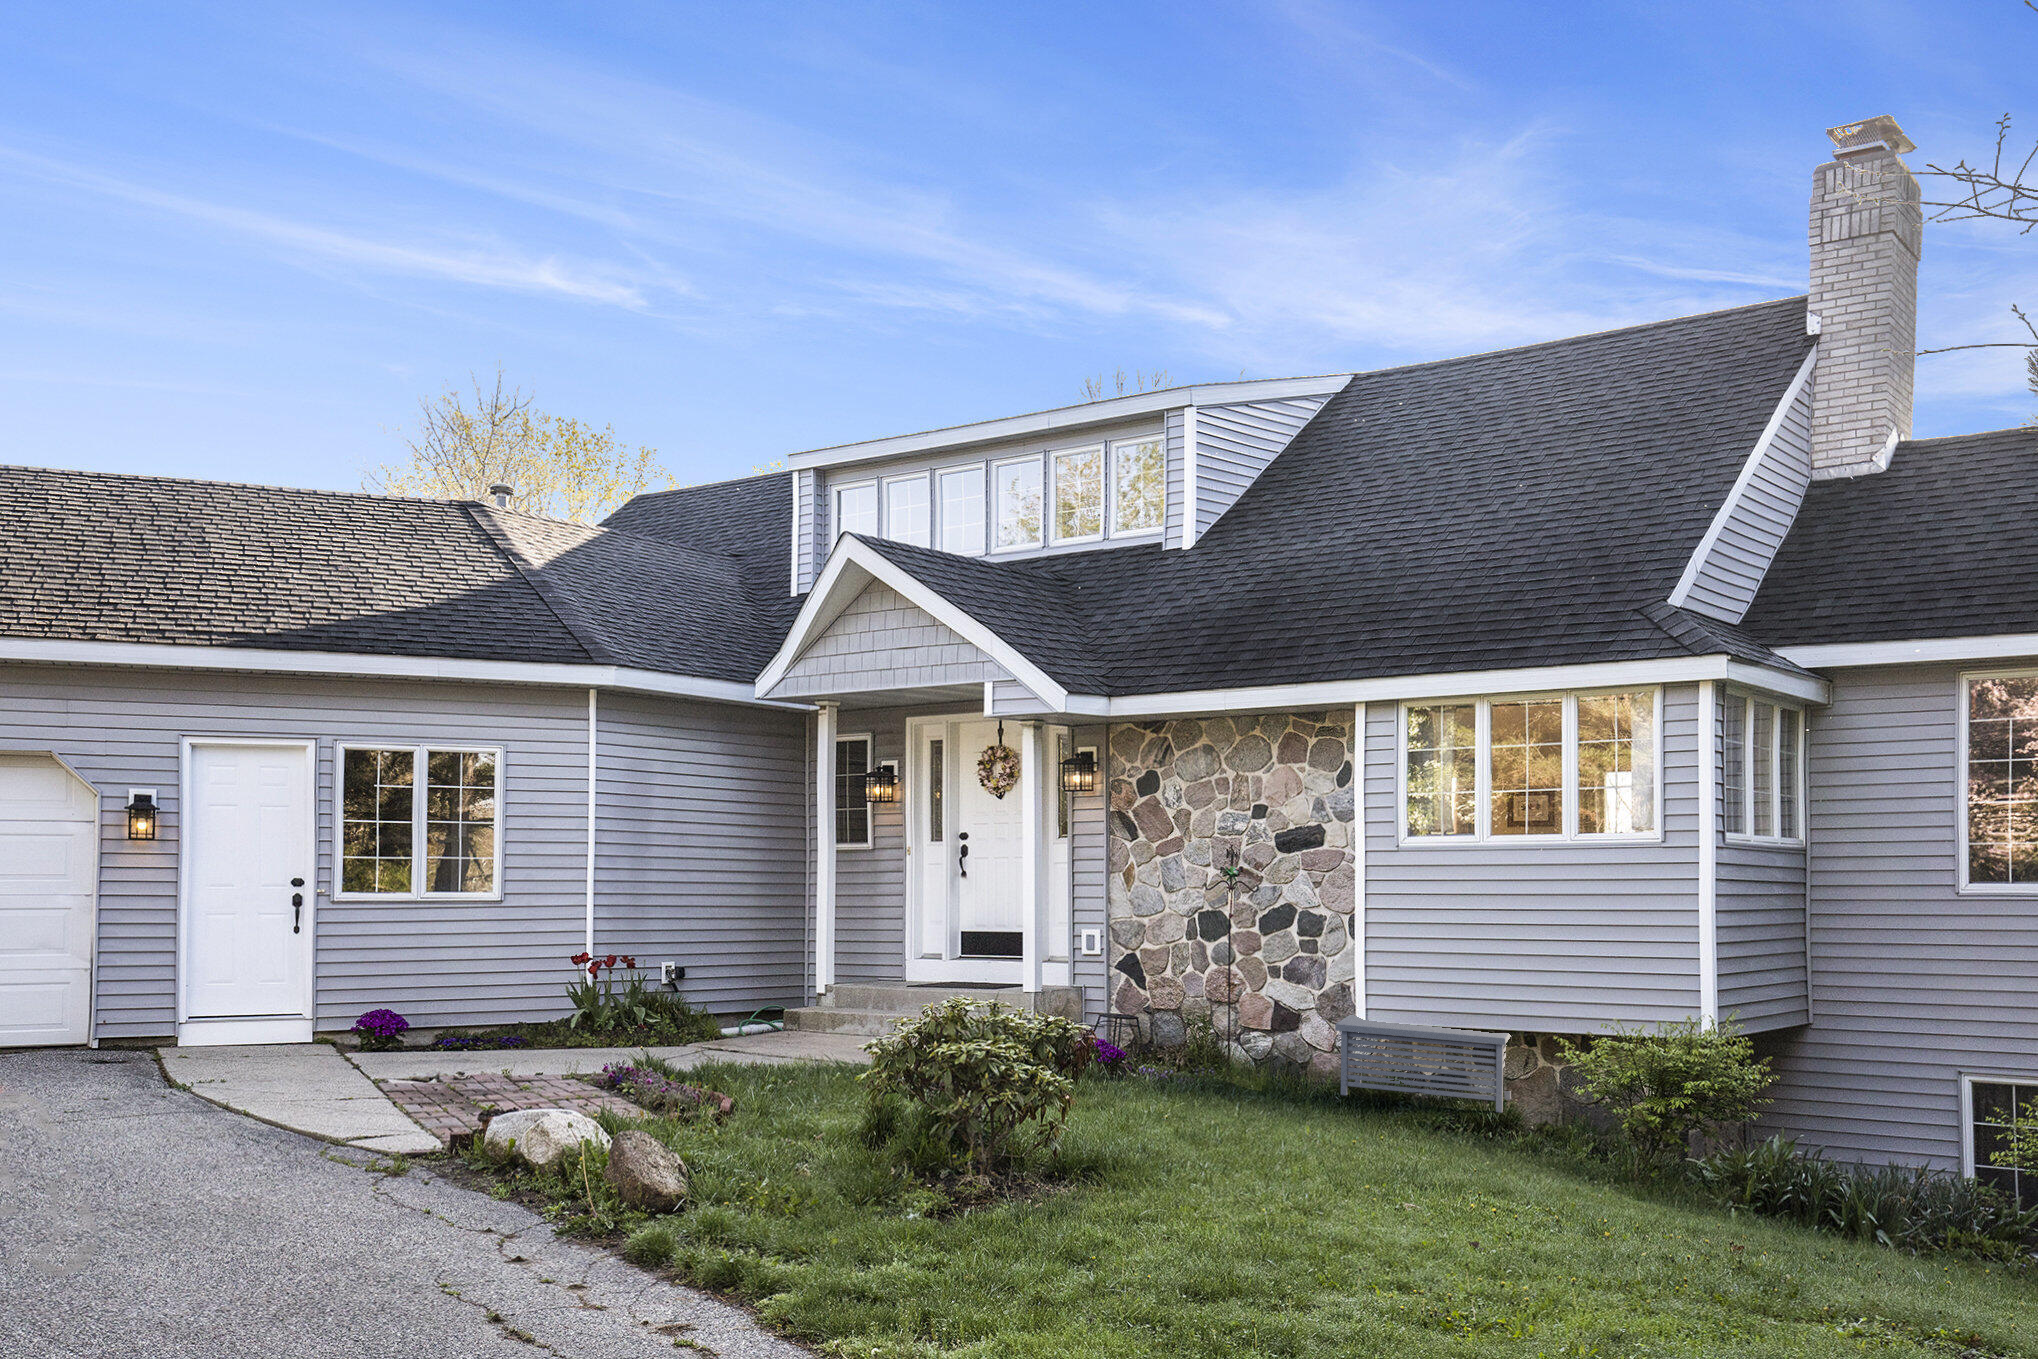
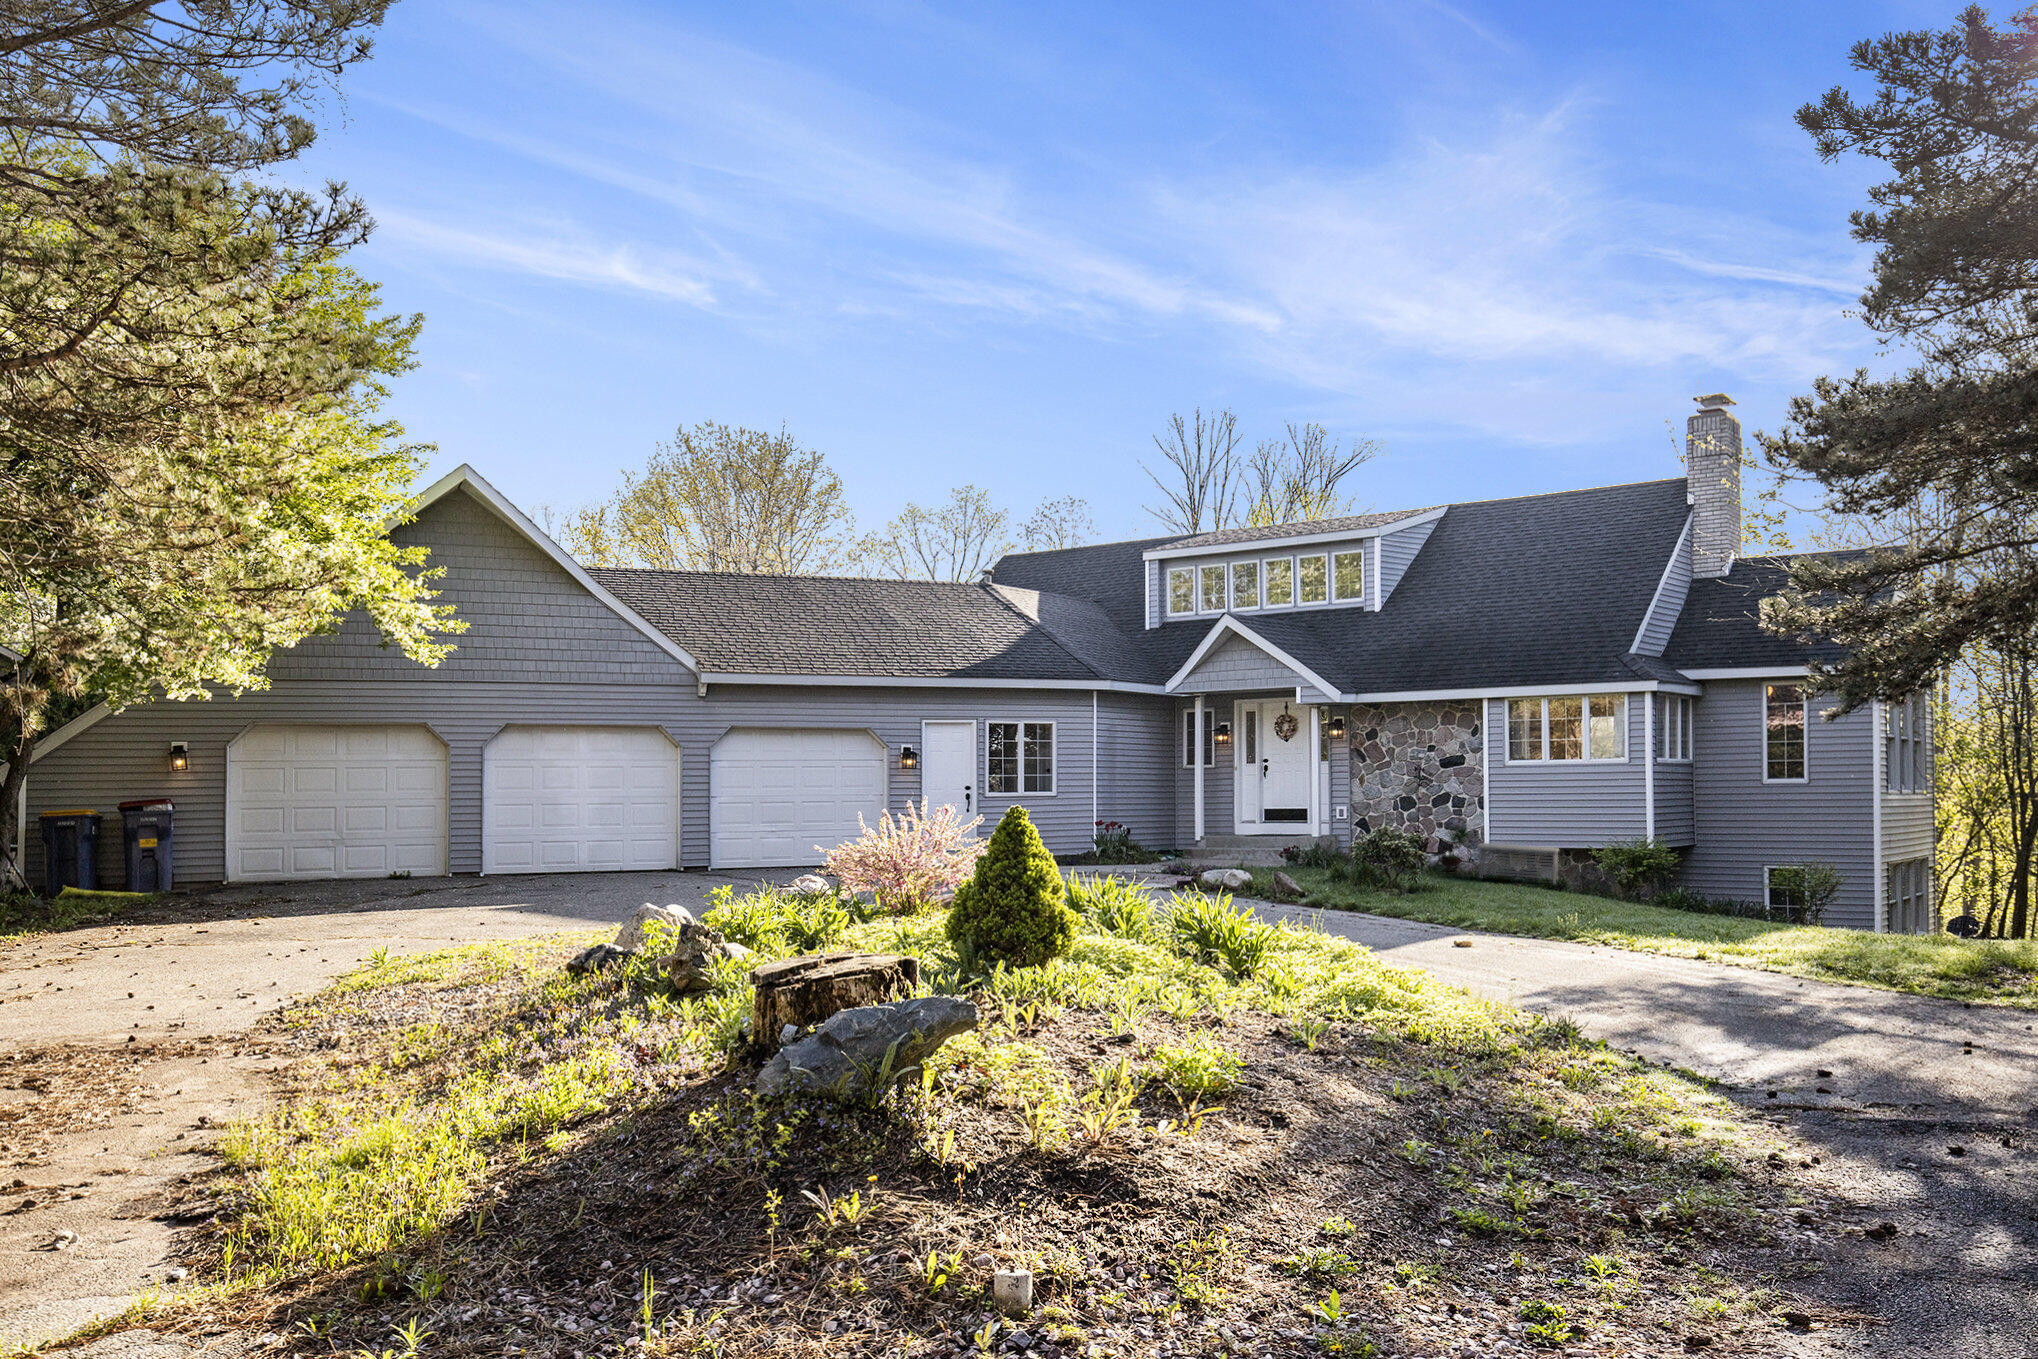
potted tree: none [1273,964,1336,1073] -> present [1441,825,1471,871]

